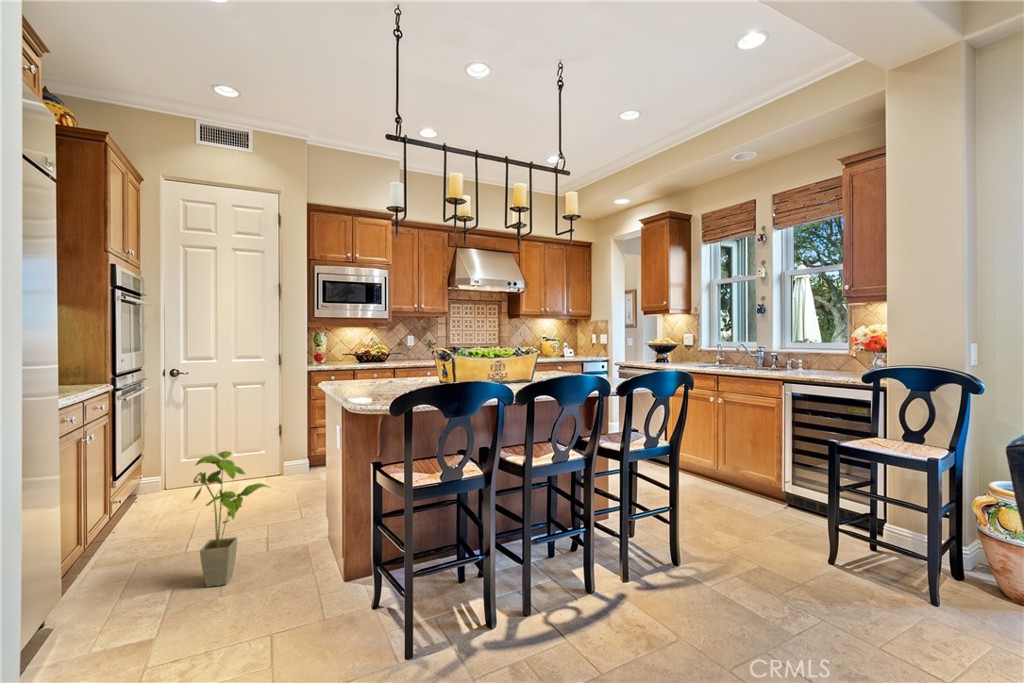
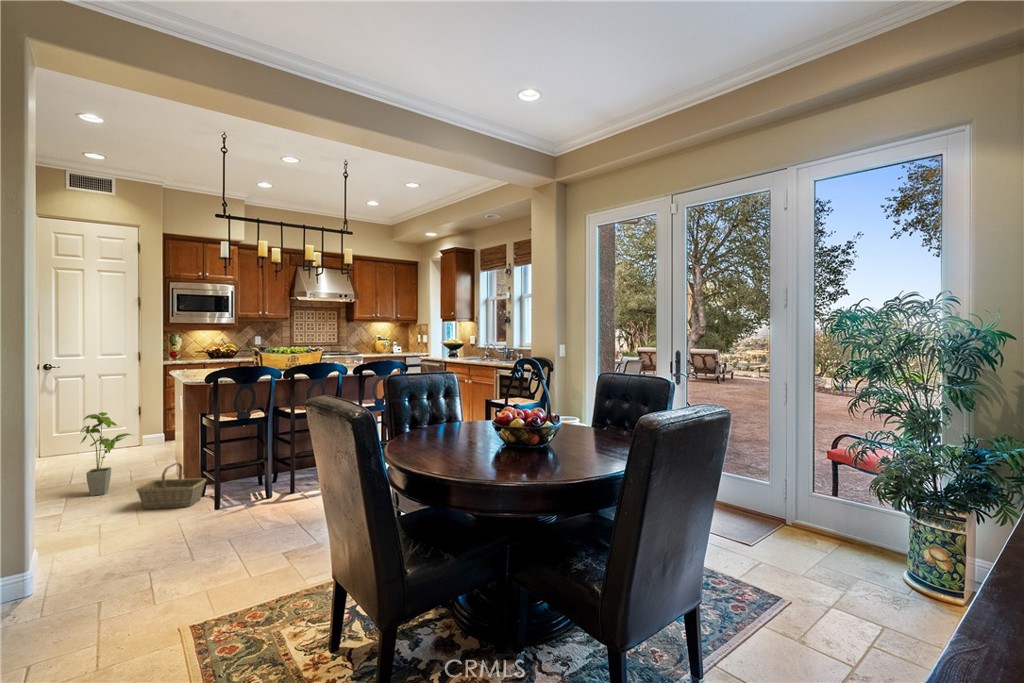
basket: none [271,551,383,643] -> present [136,463,206,509]

